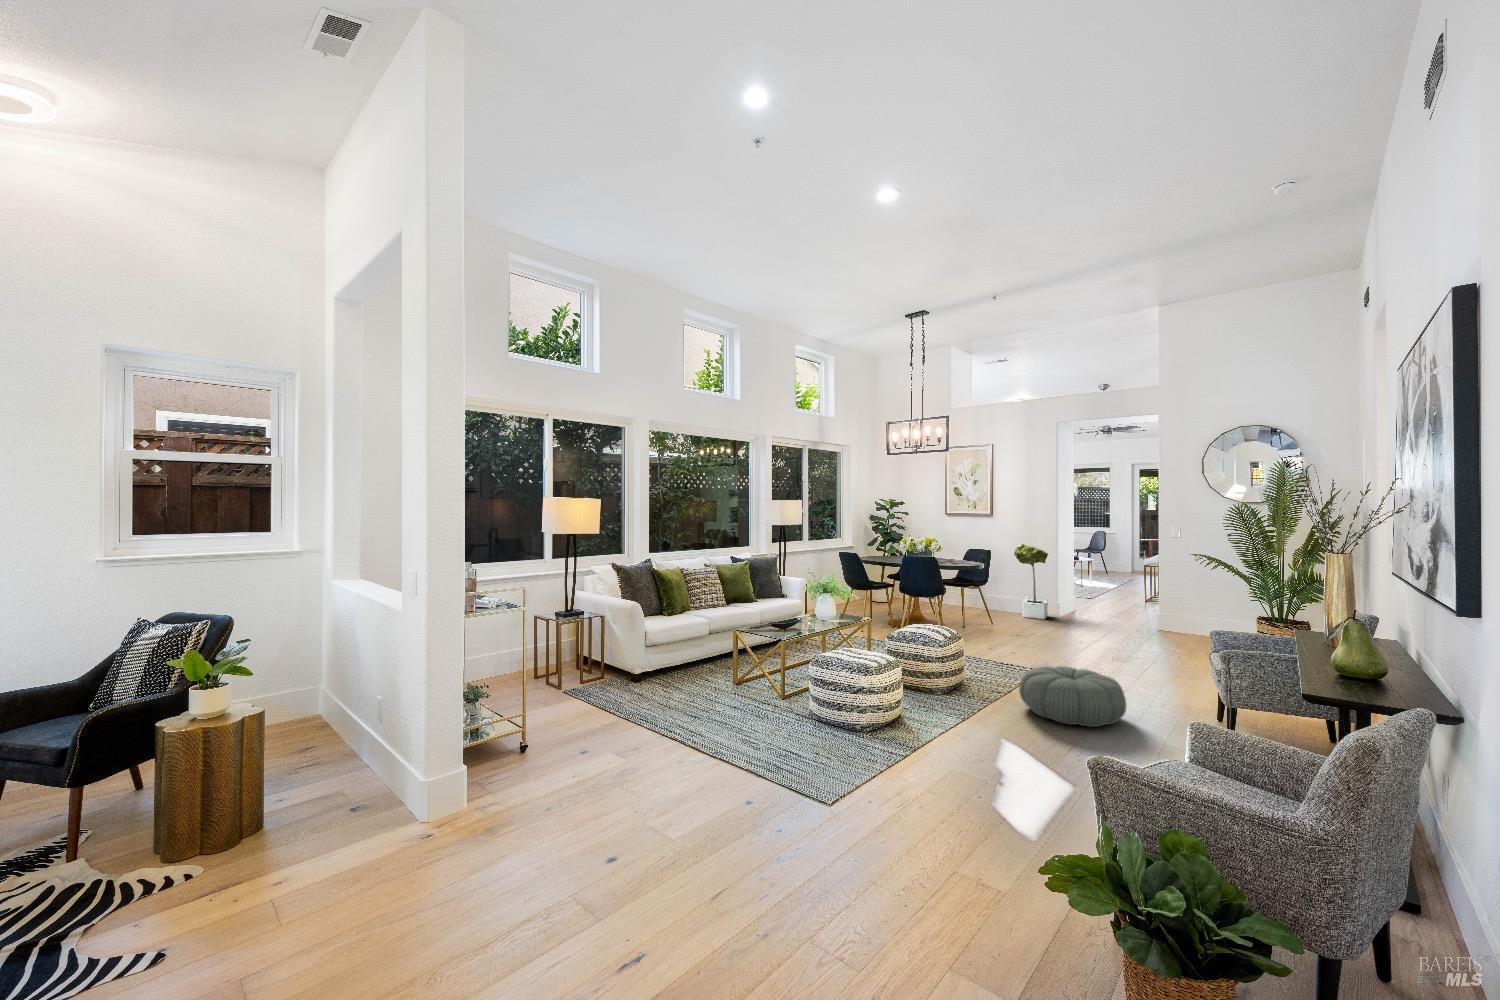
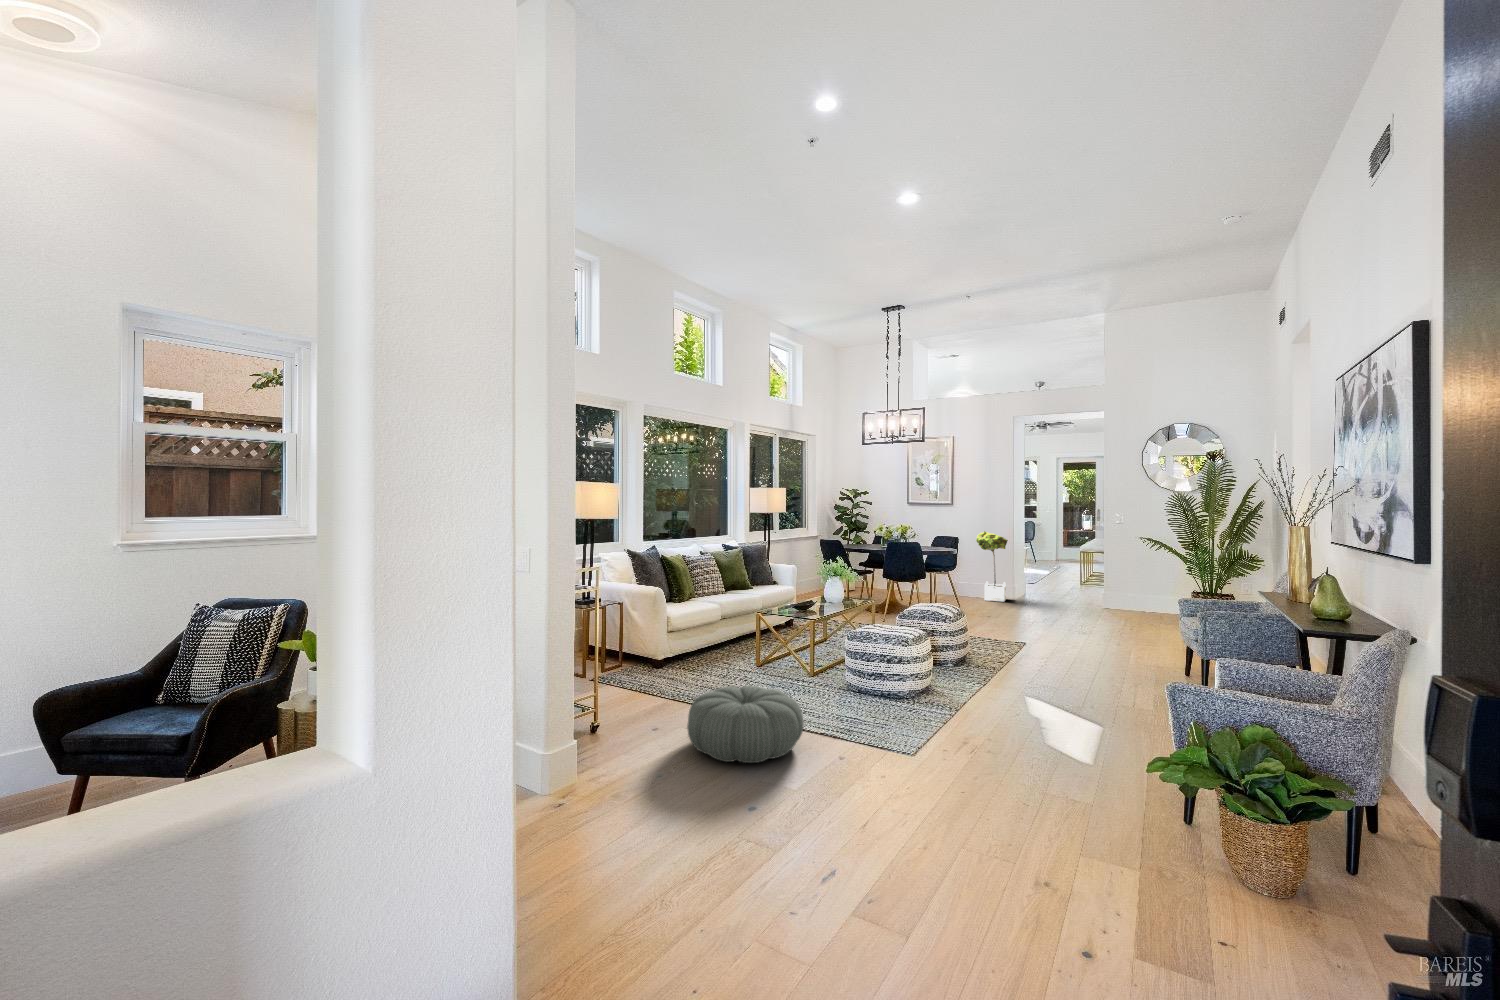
pouf: present [1019,666,1127,727] -> present [687,686,804,763]

